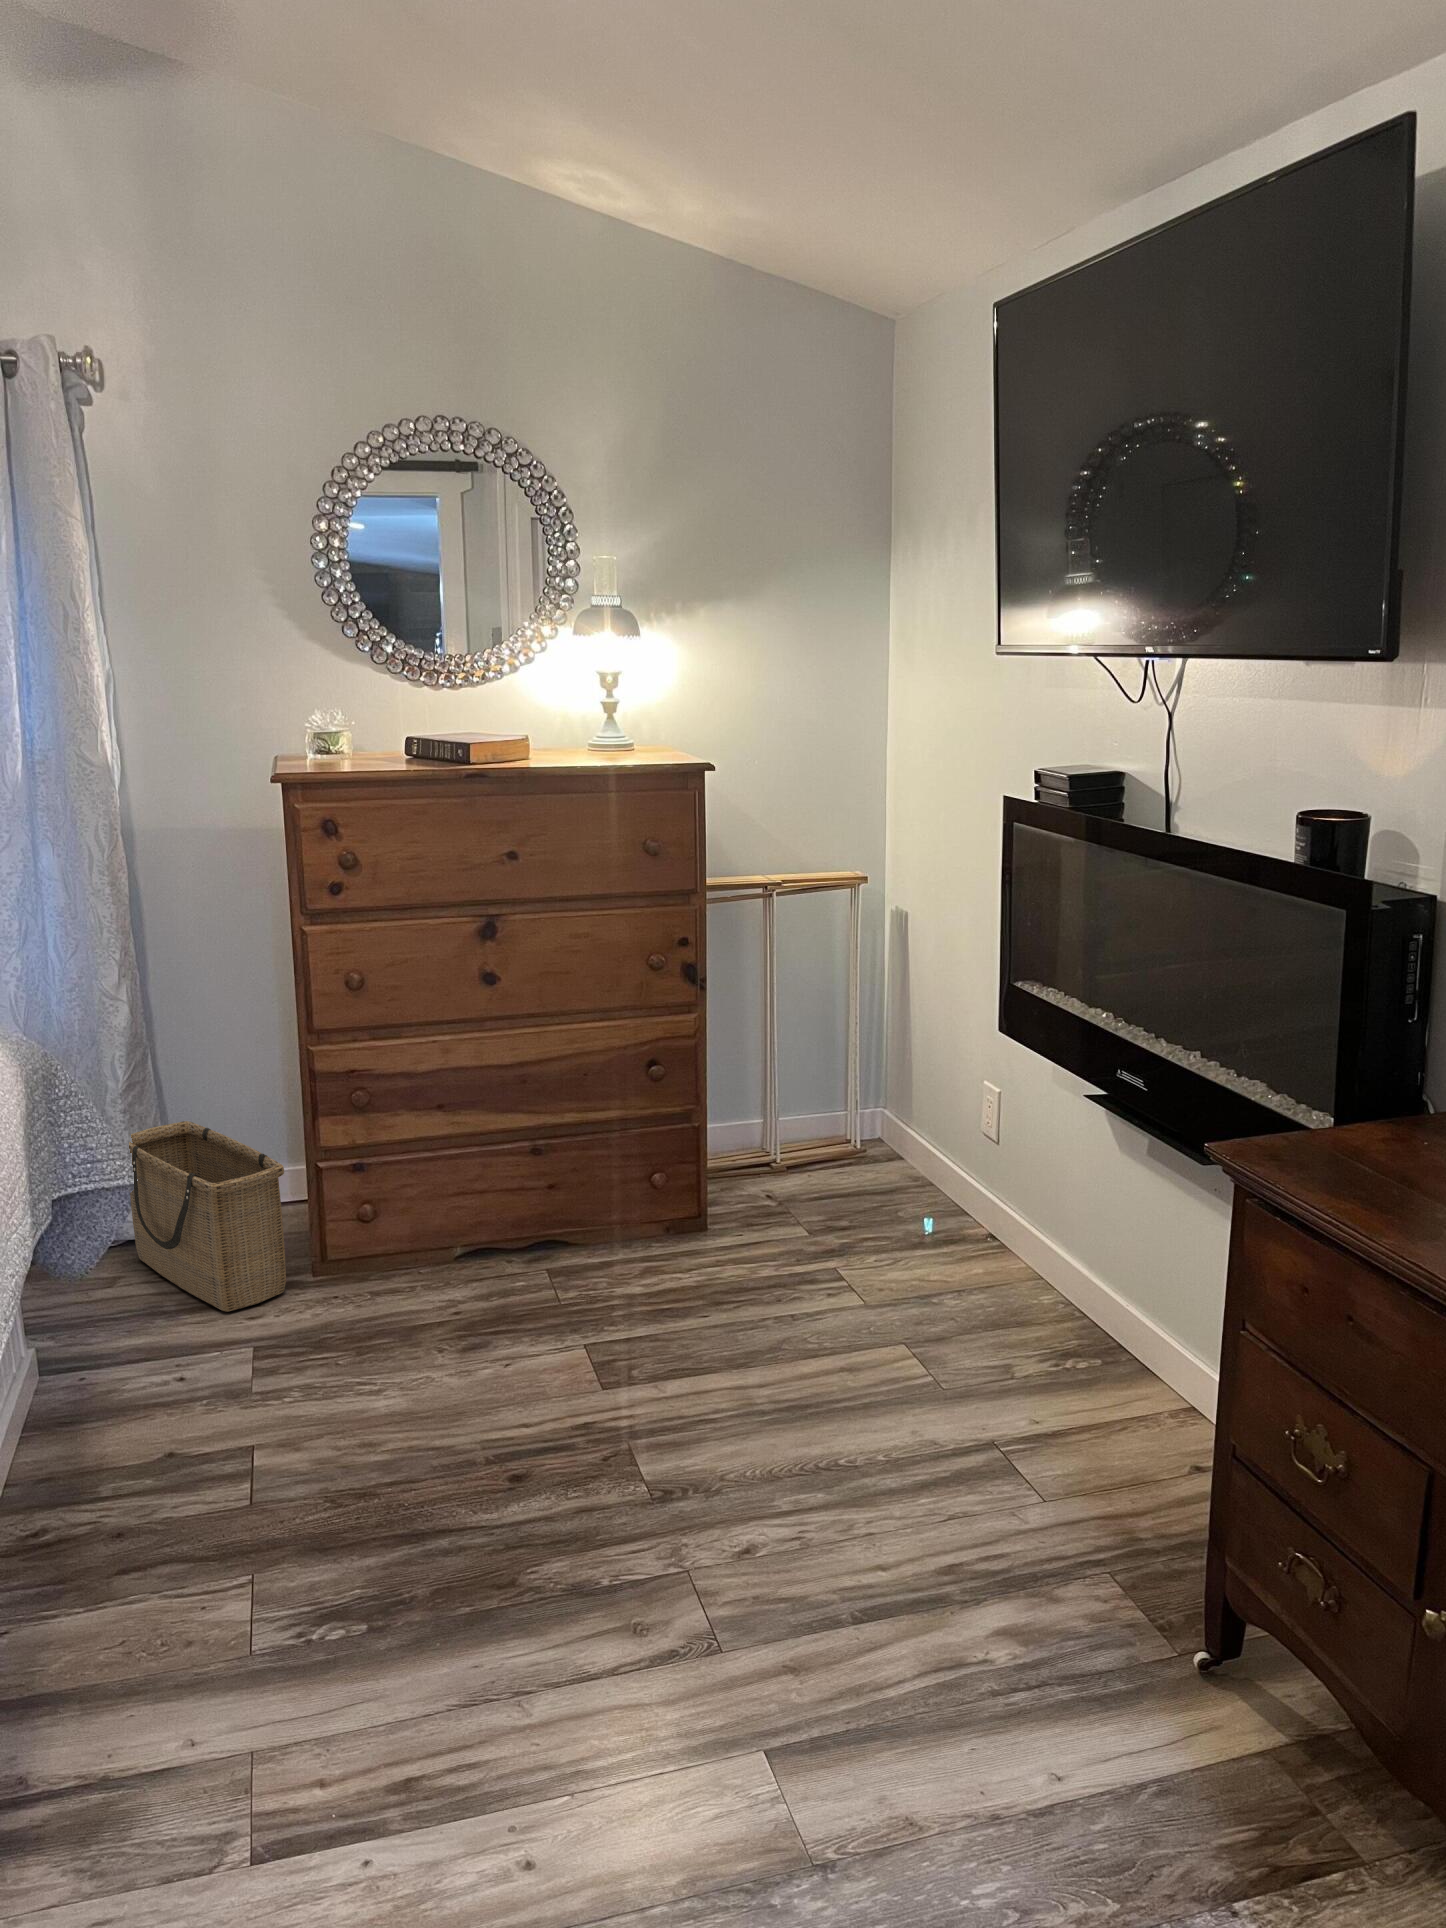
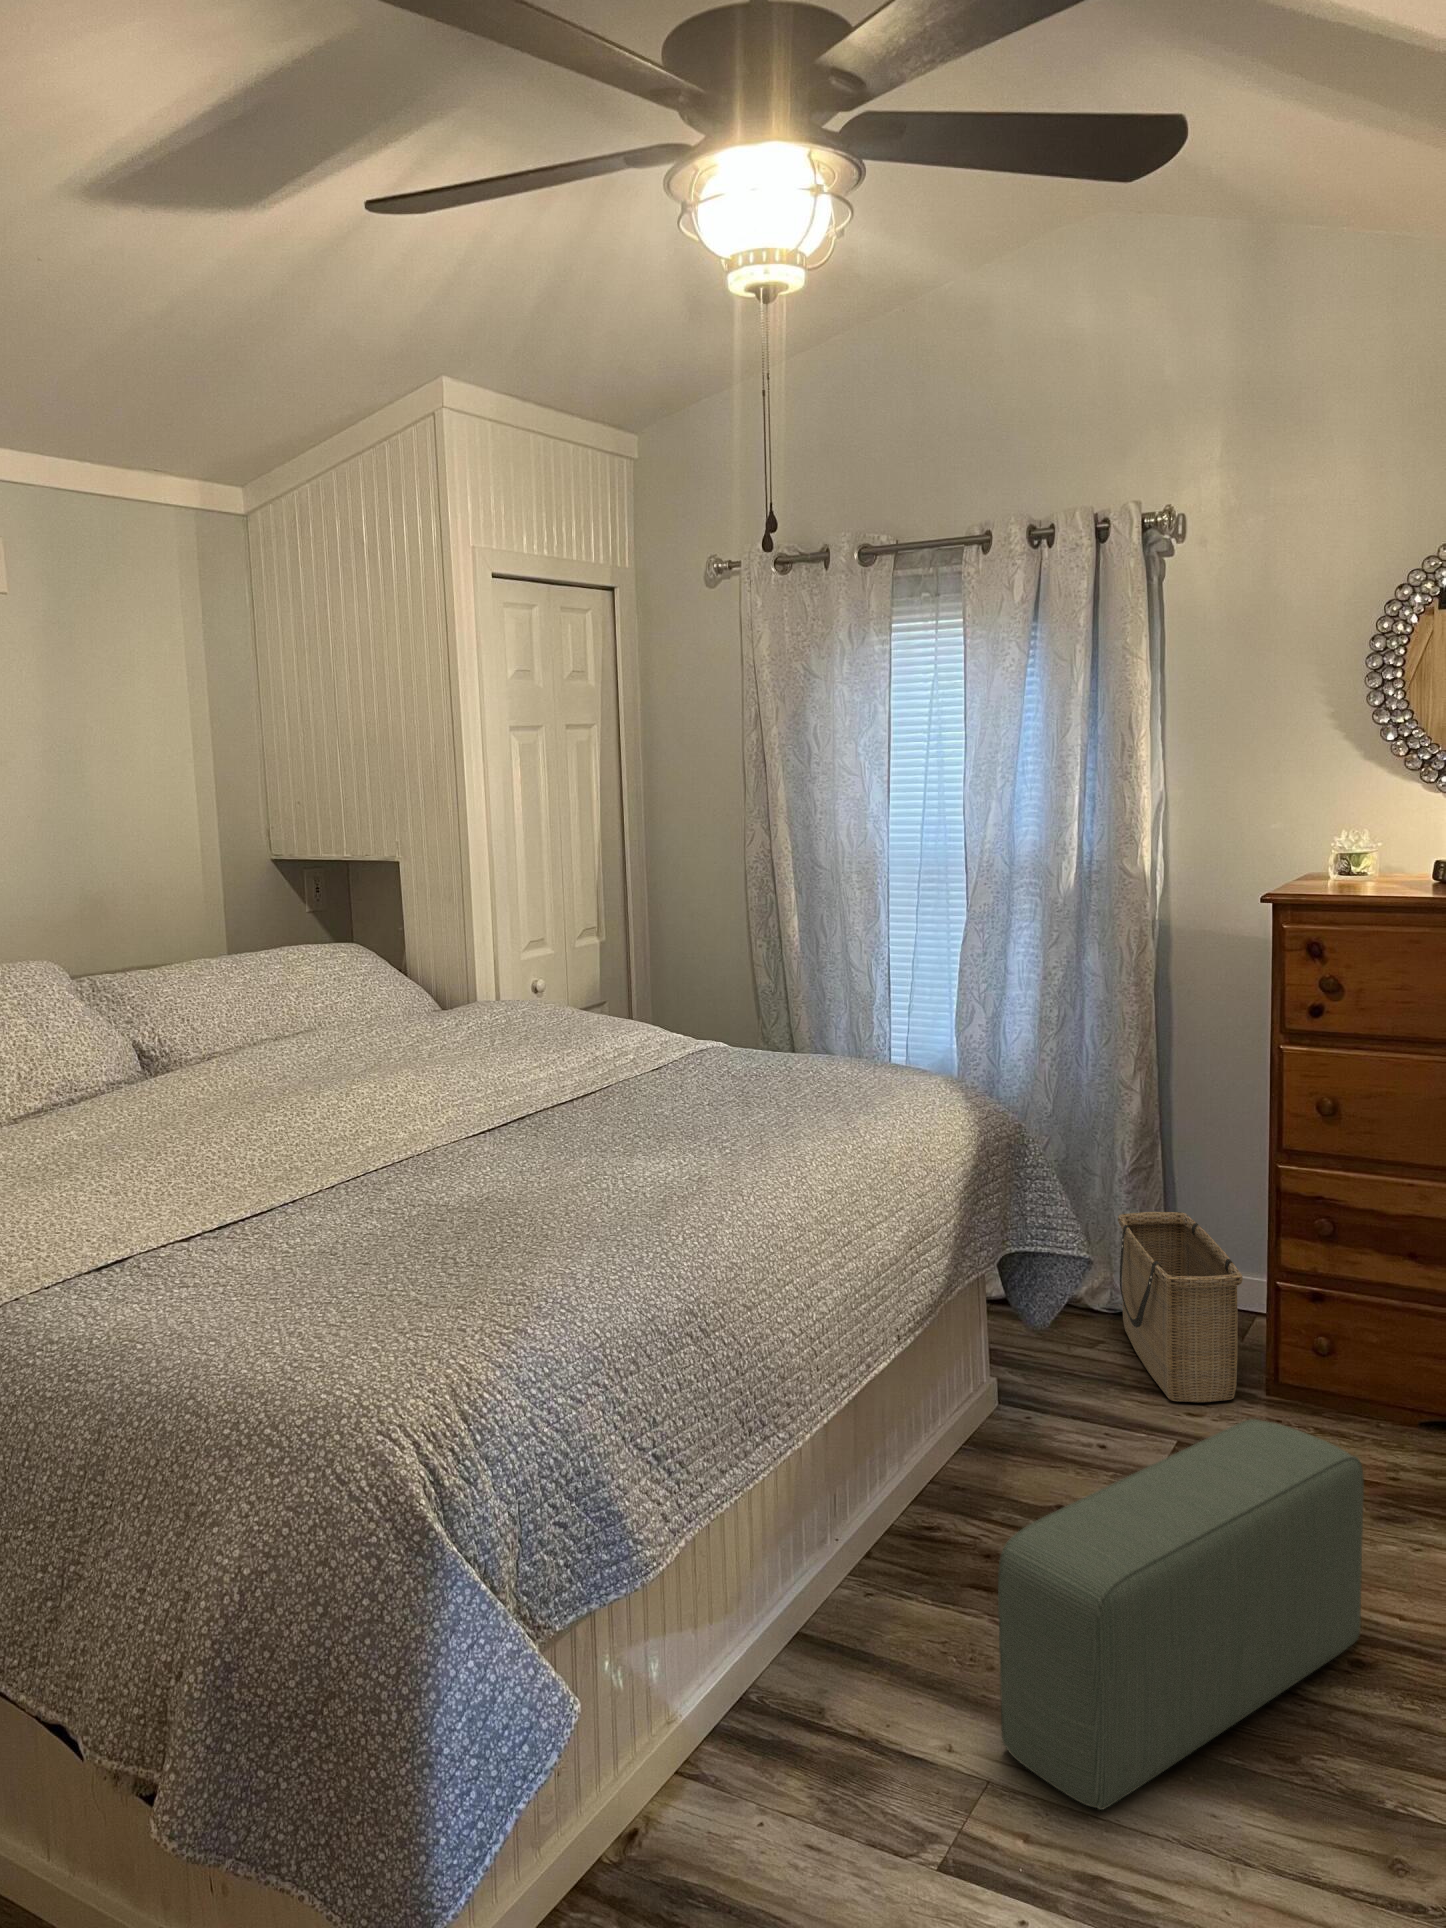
pouf: none [232,1286,509,1720] -> present [998,1419,1364,1810]

